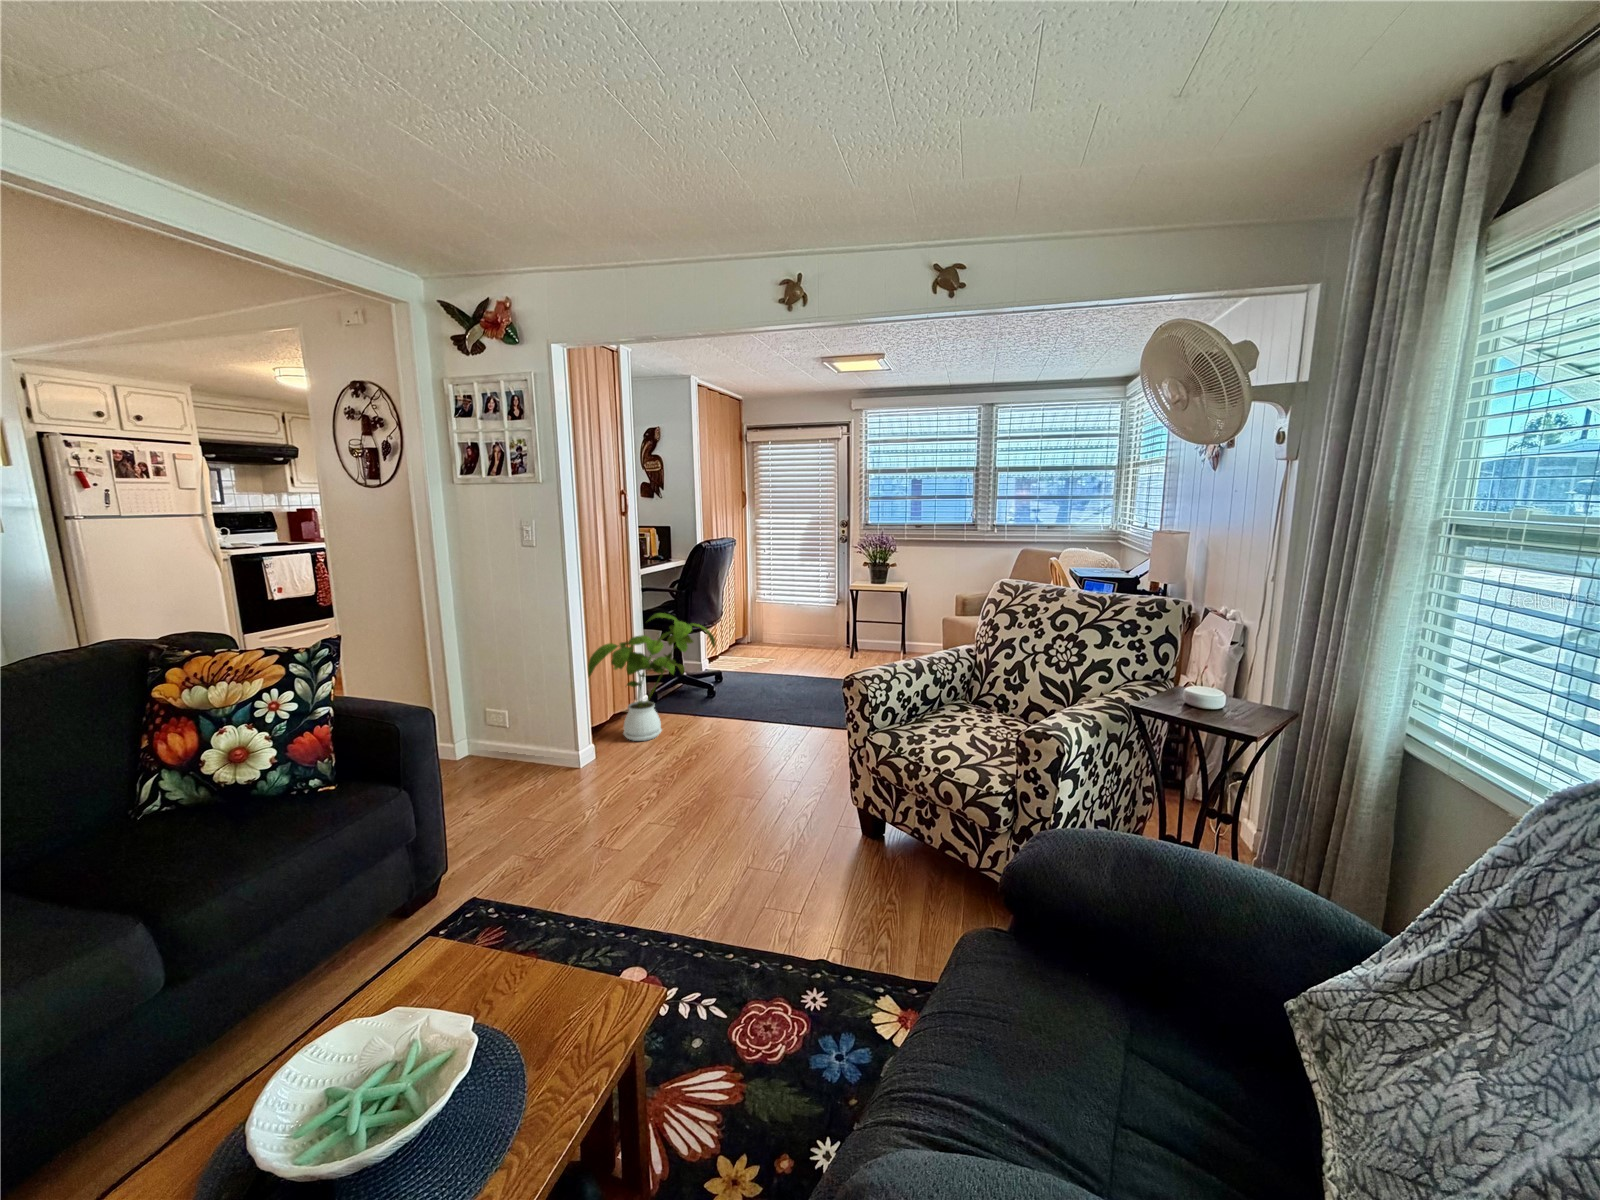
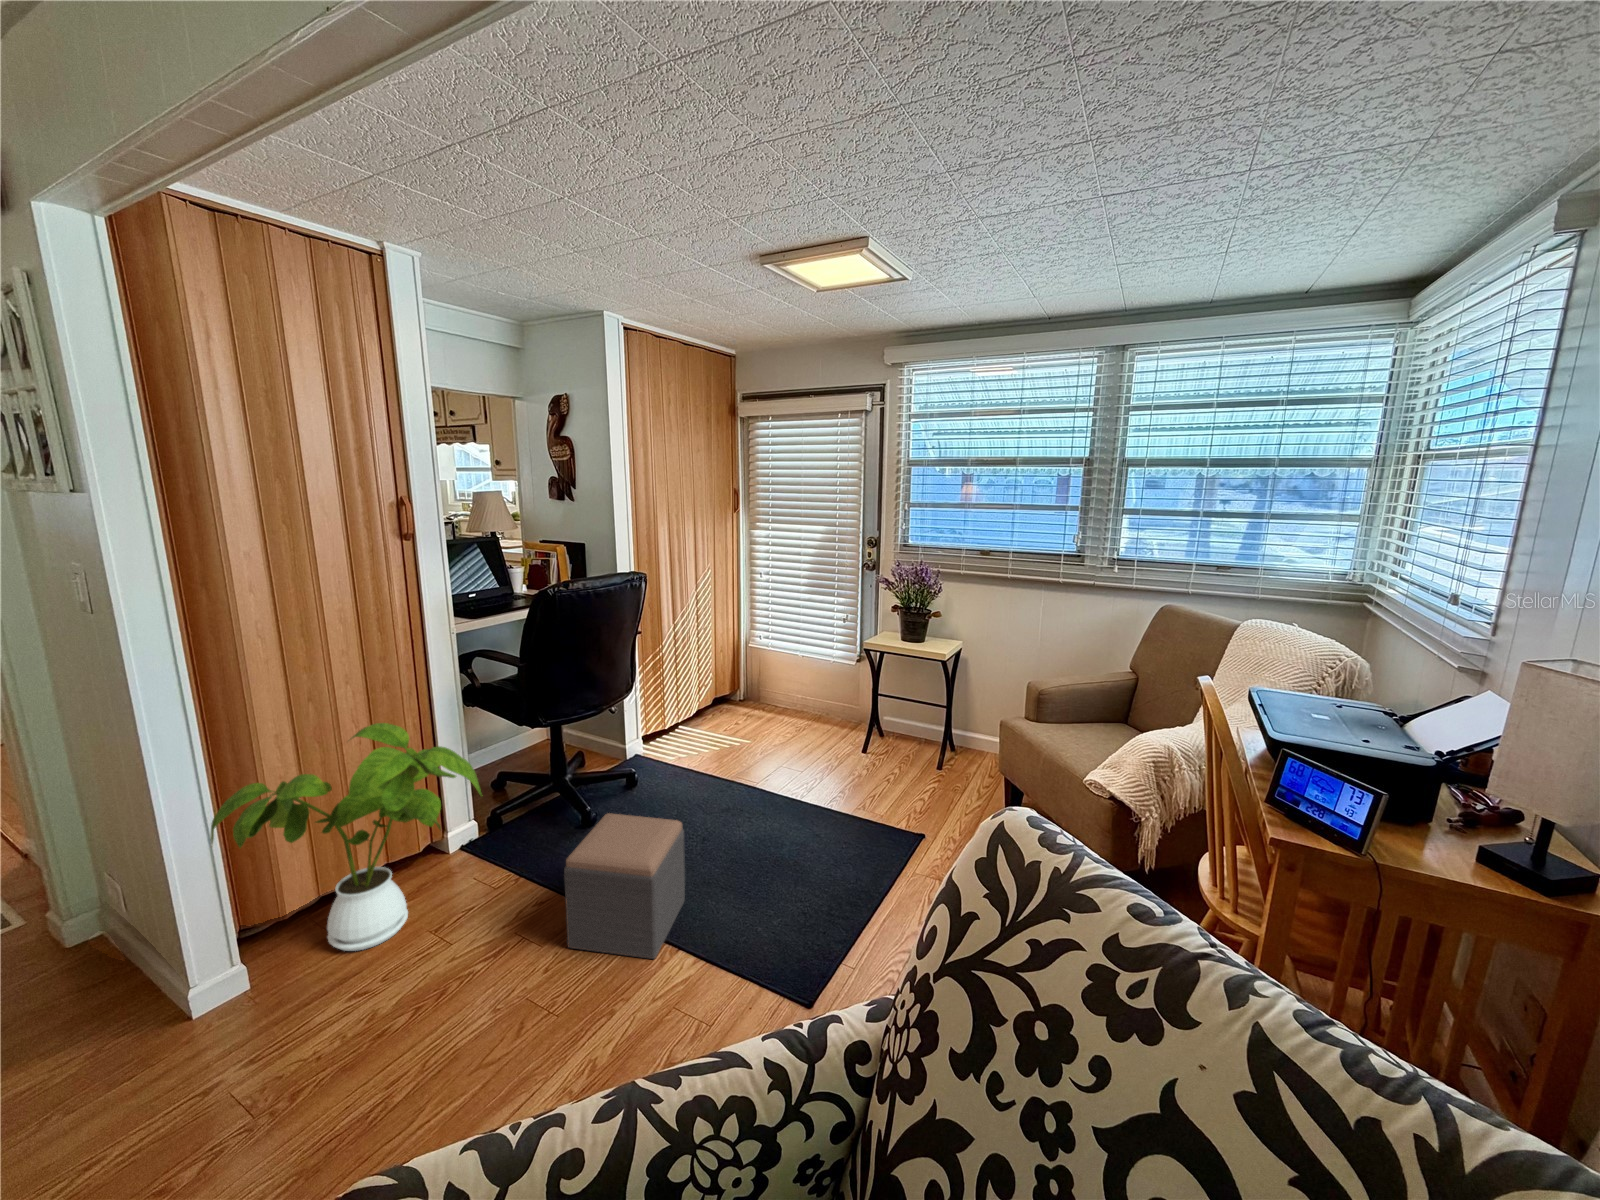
footstool: none [756,665,806,729] -> present [564,813,685,959]

